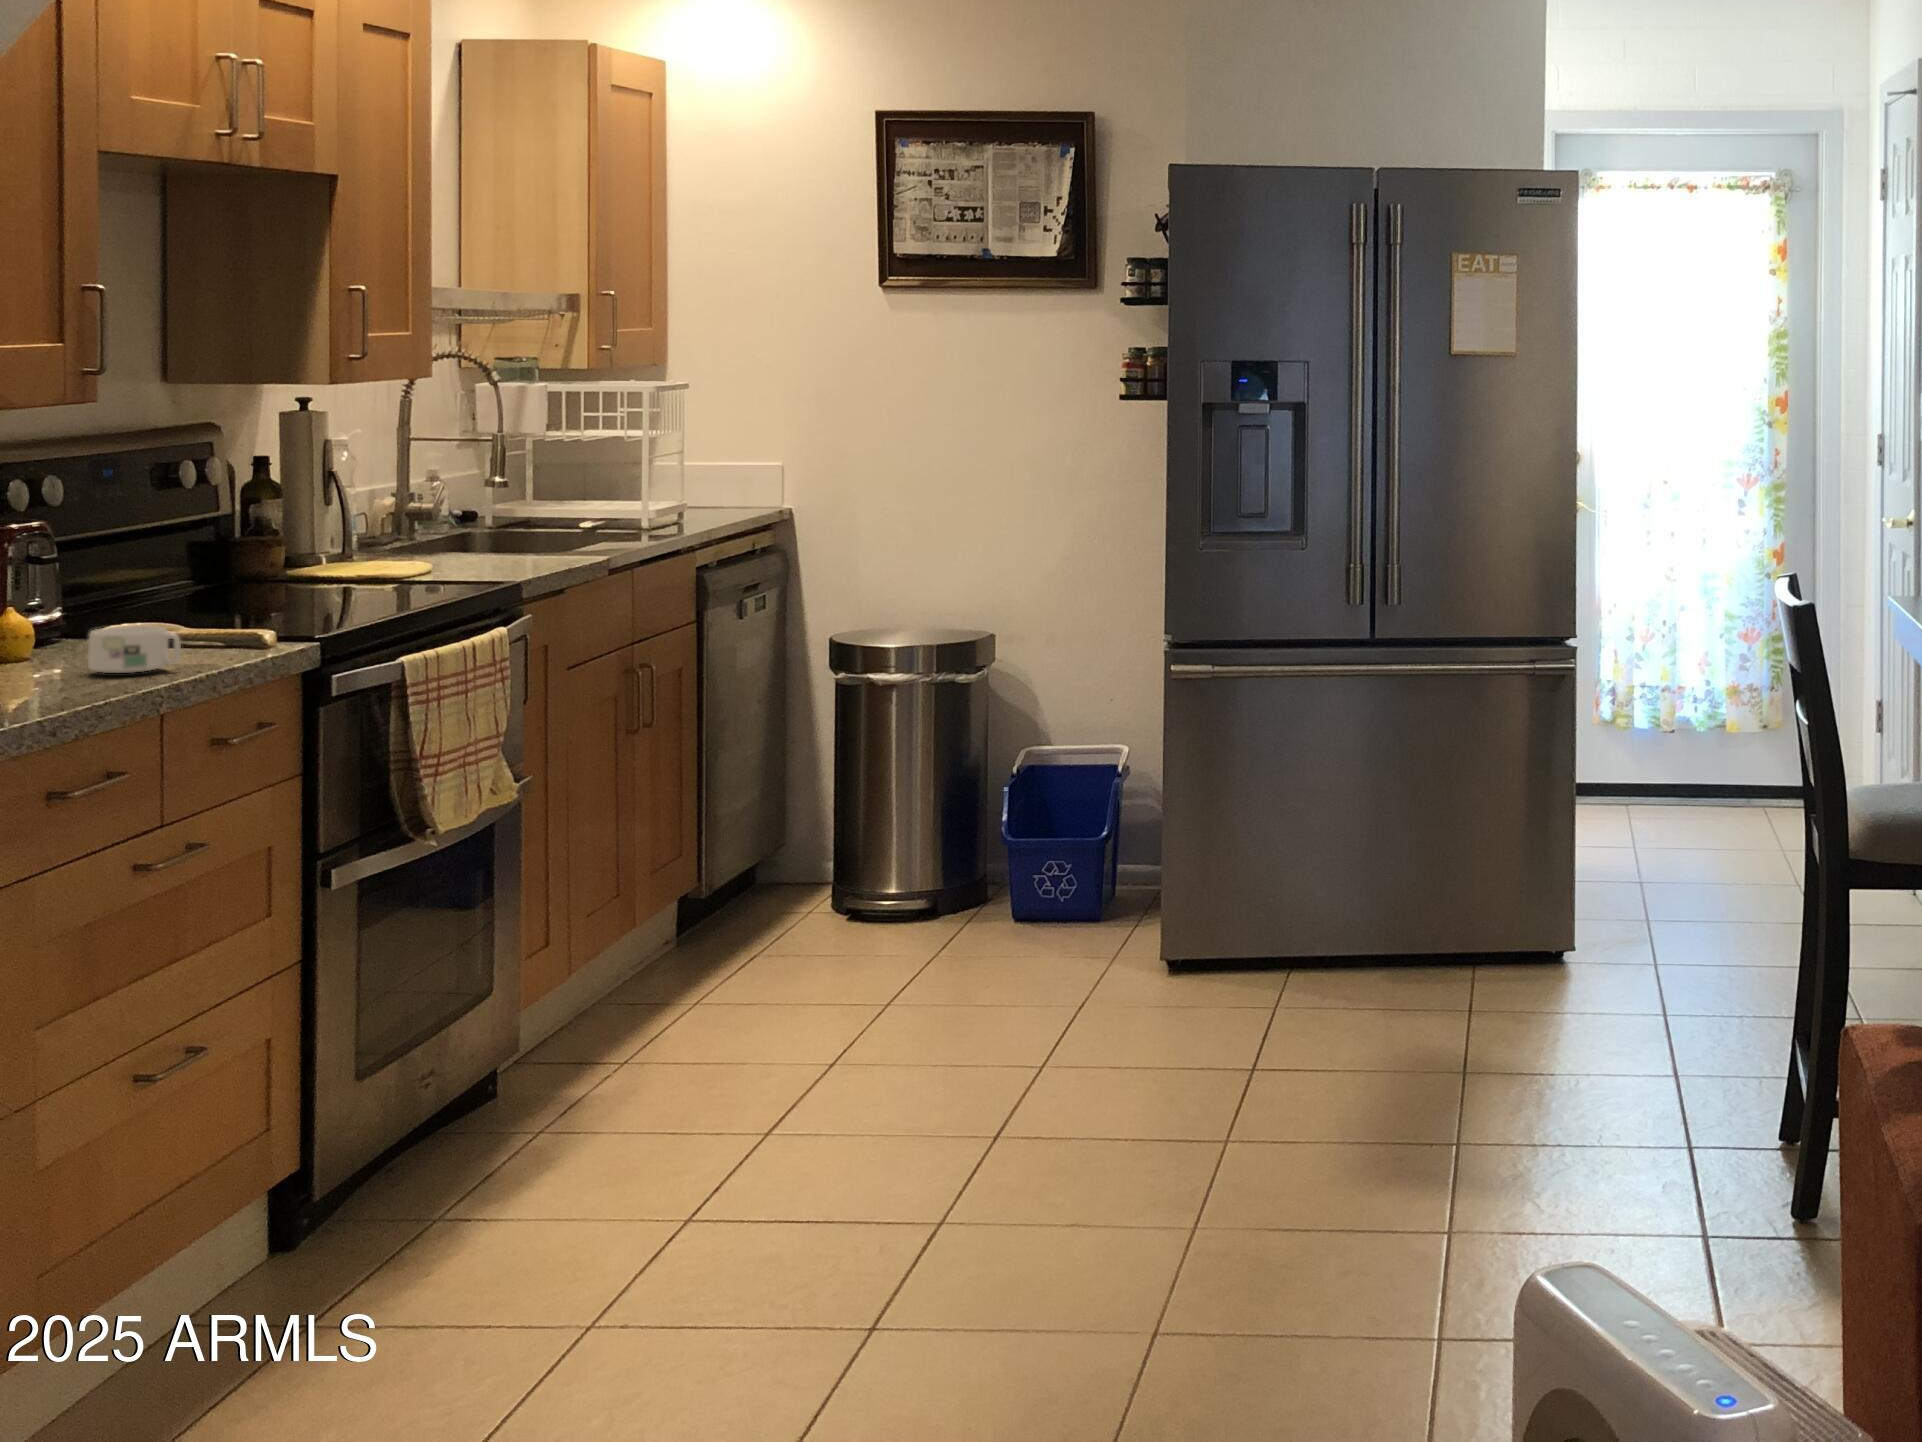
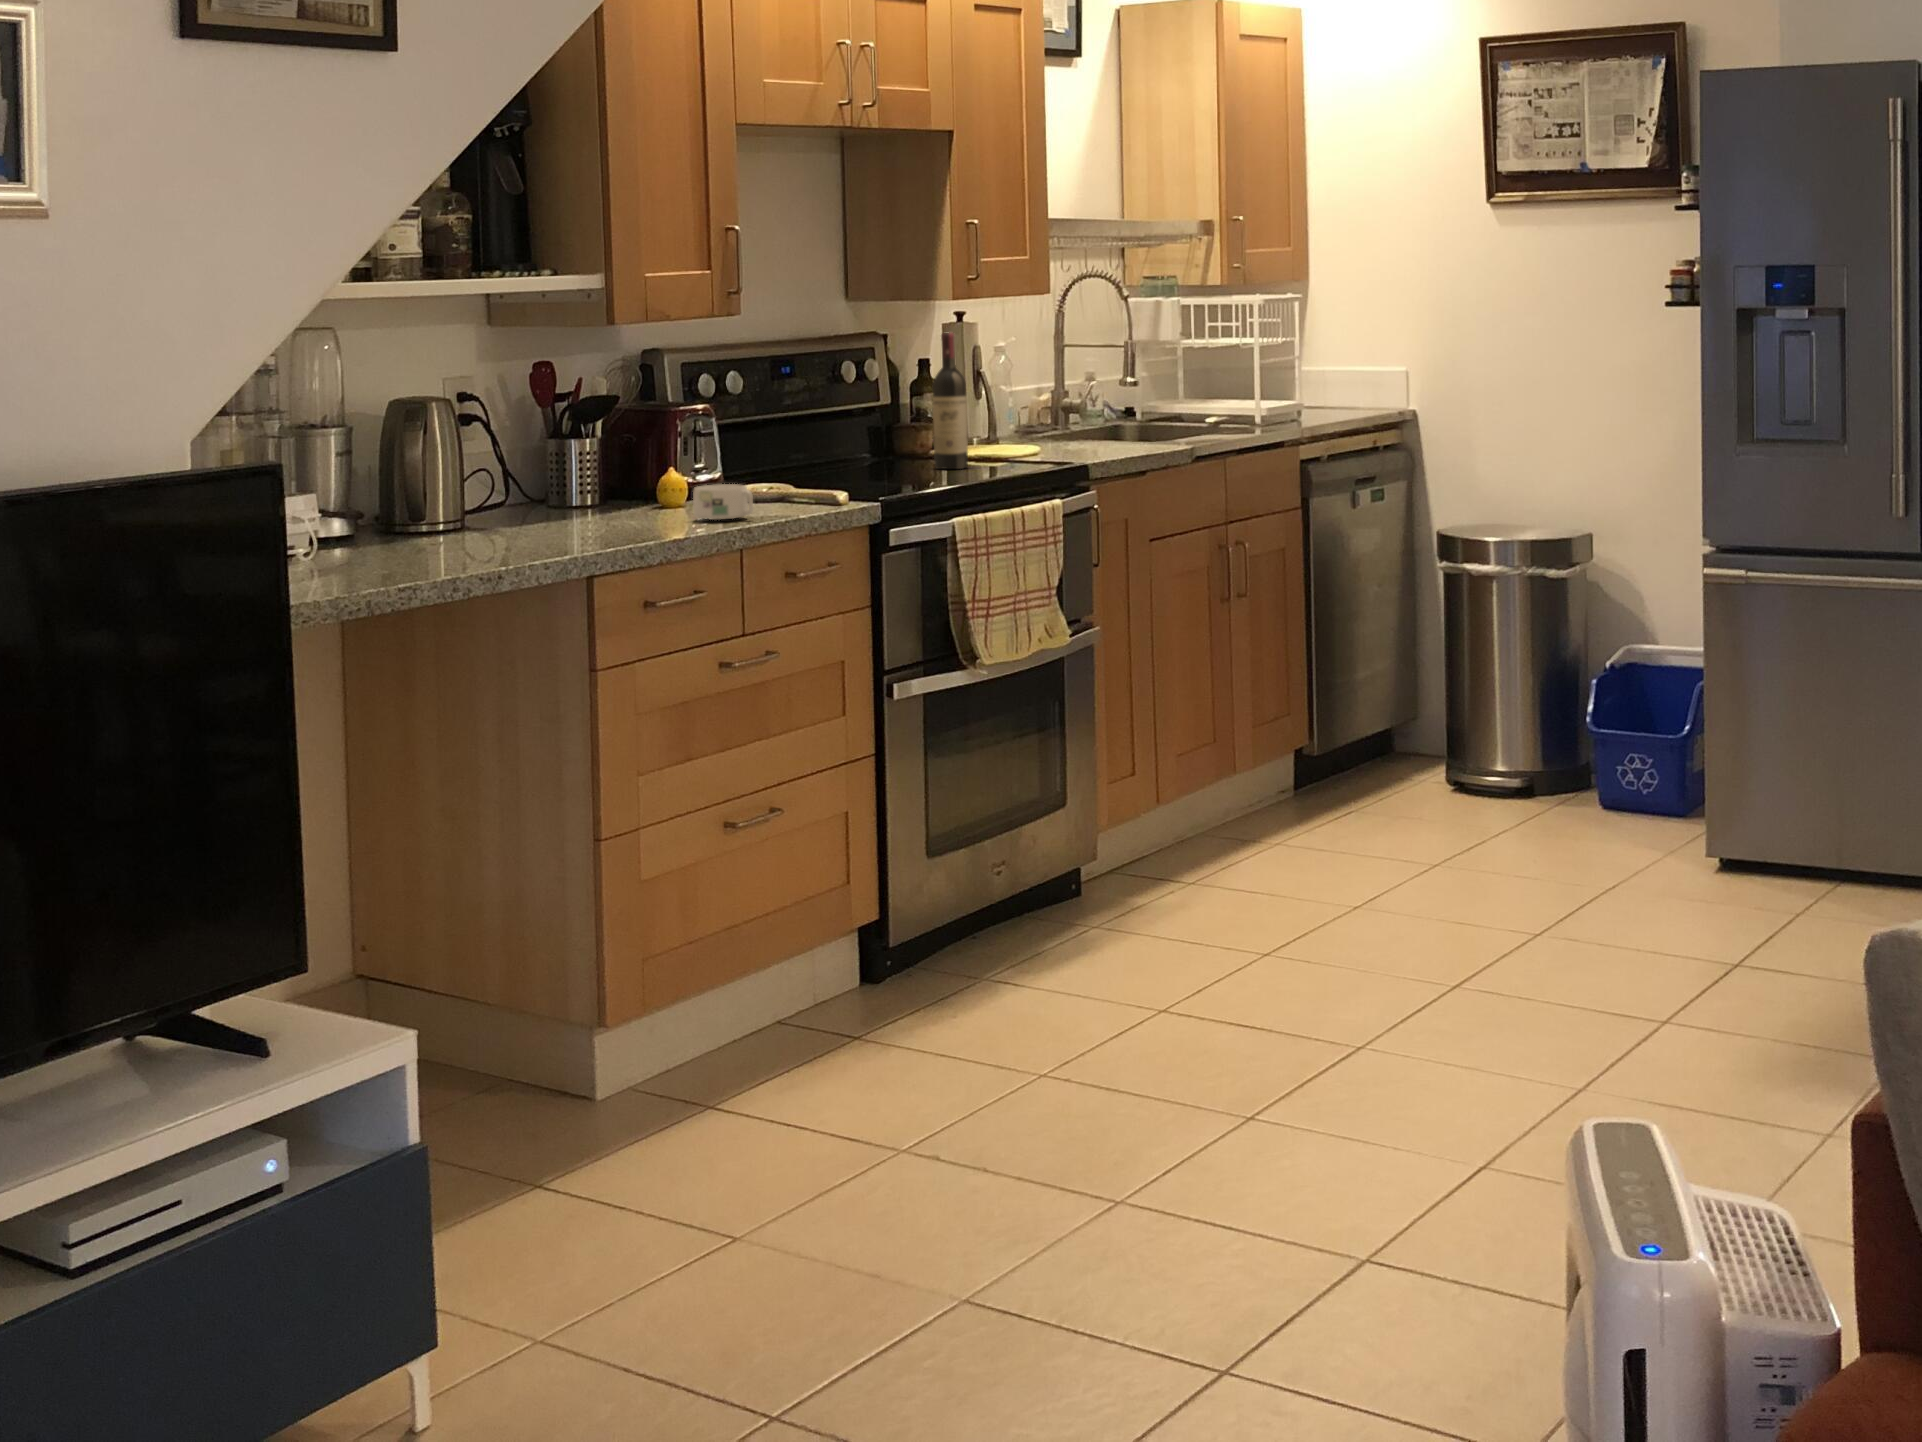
wine bottle: none [320,426,366,594] -> present [932,332,968,469]

